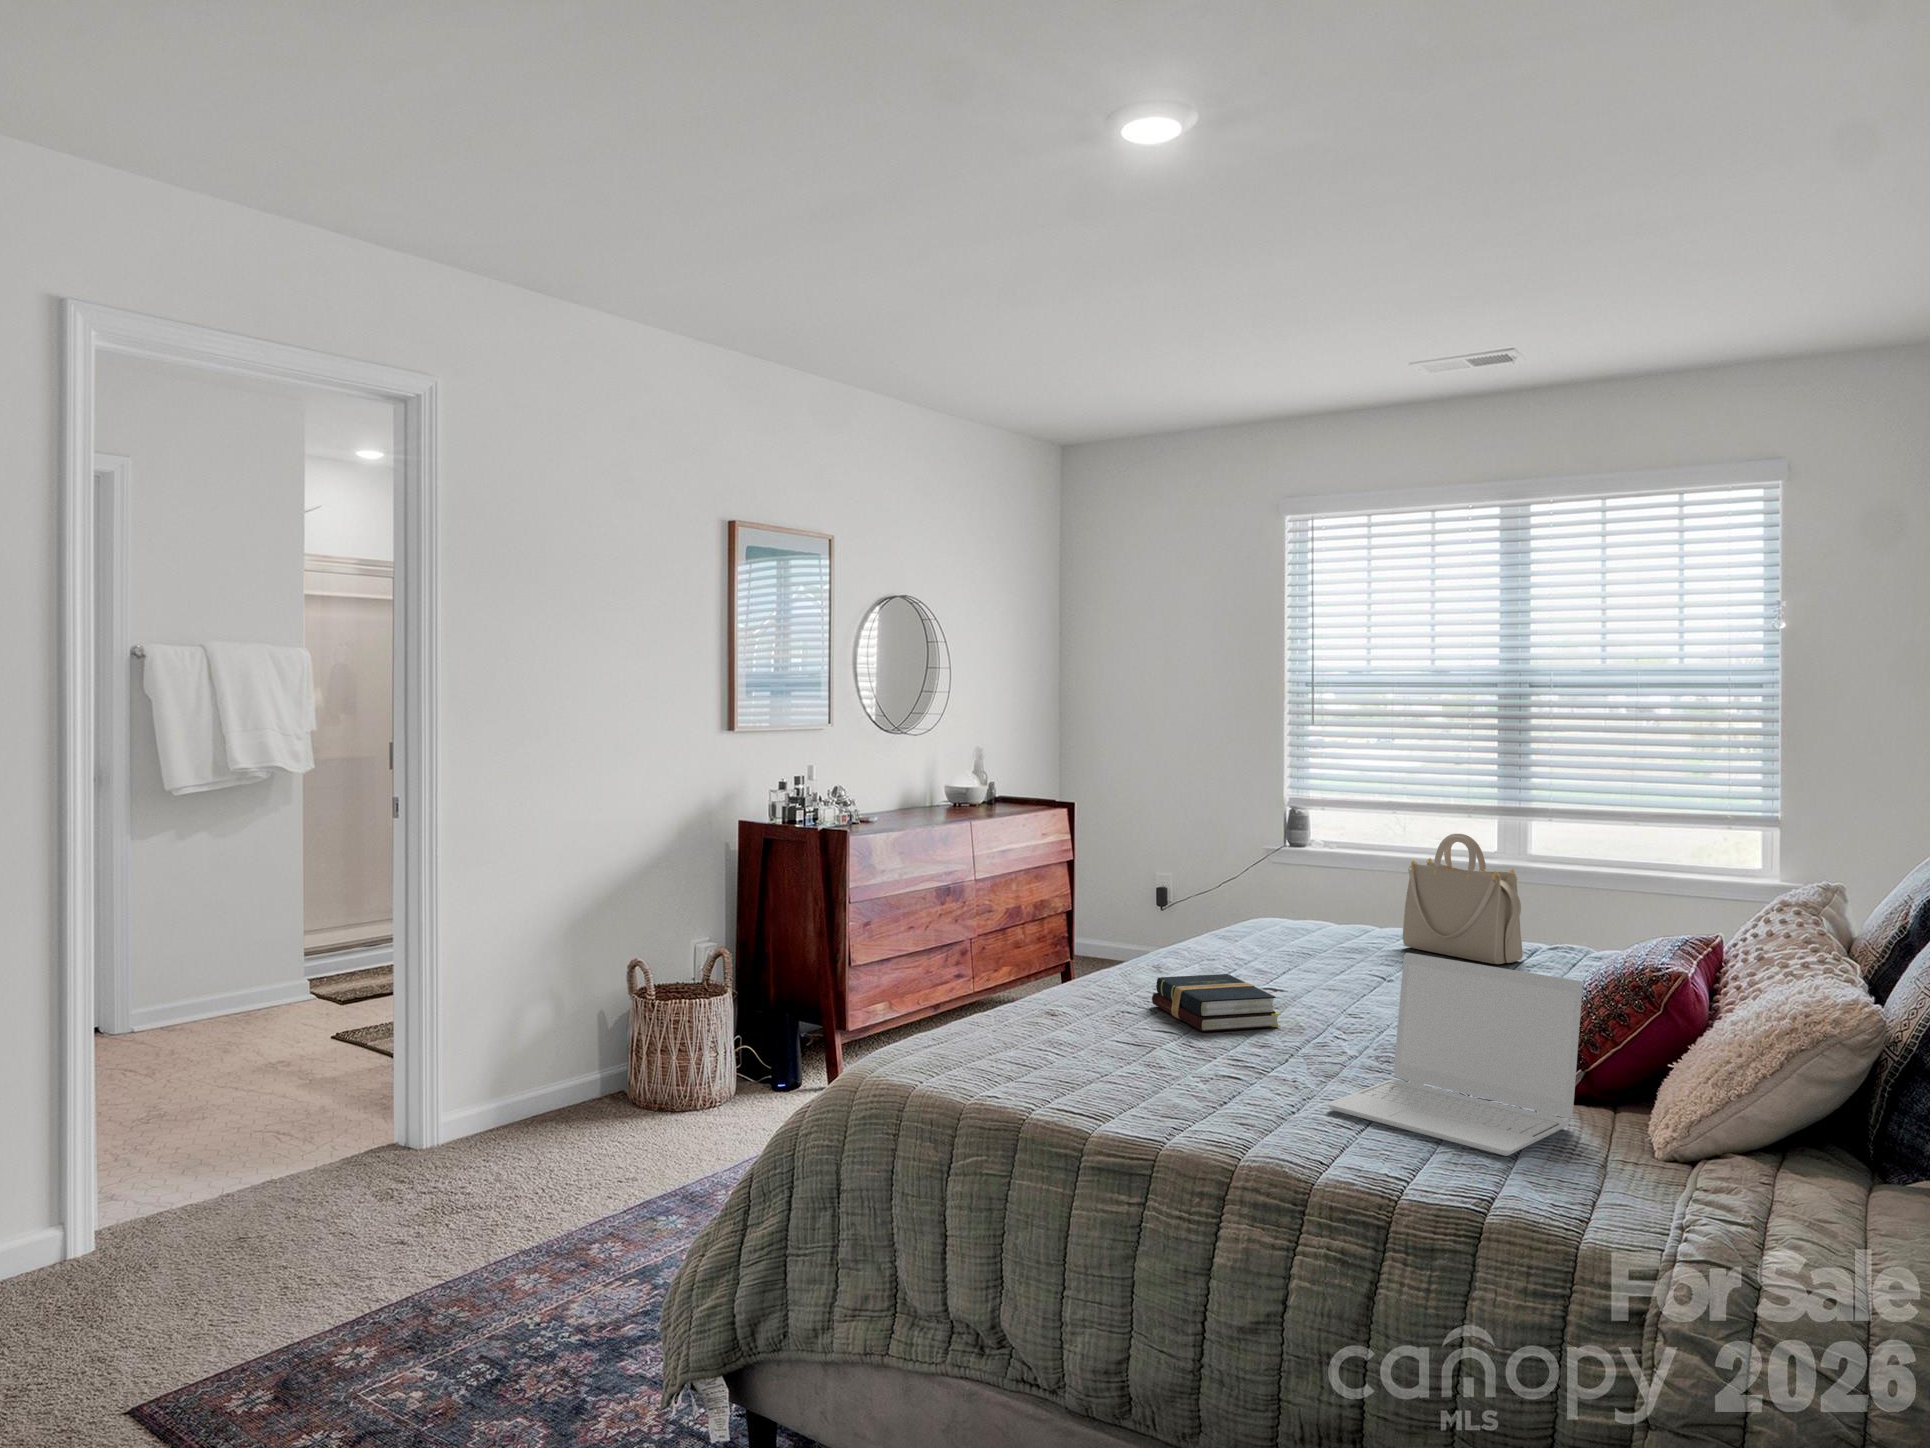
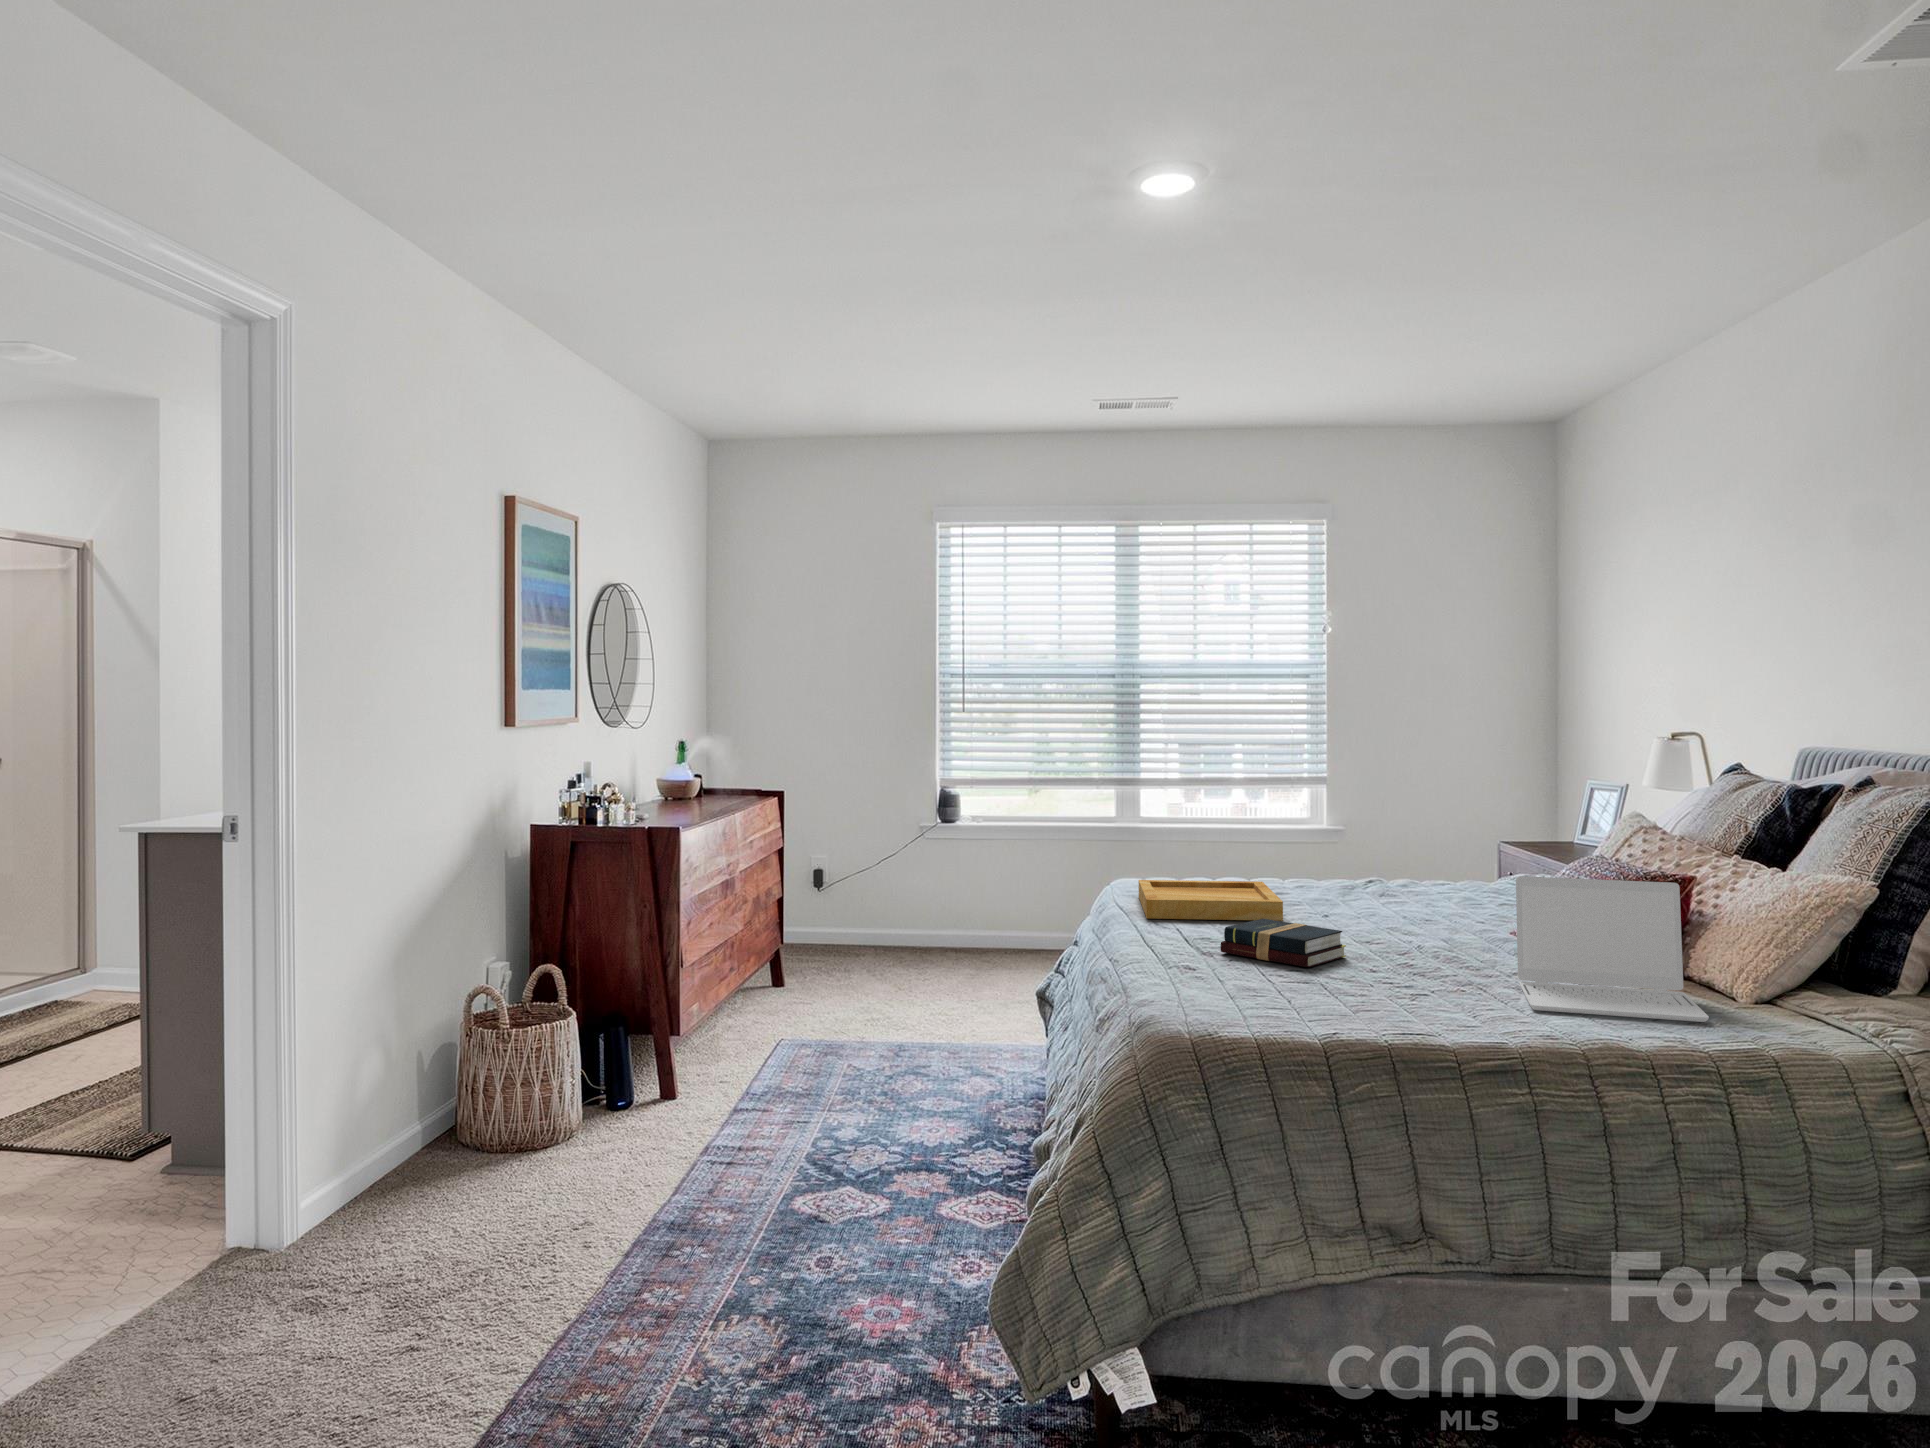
handbag: present [1403,834,1523,964] -> none [1264,790,1367,895]
tray: none [1175,921,1368,982] -> present [1139,880,1283,921]

